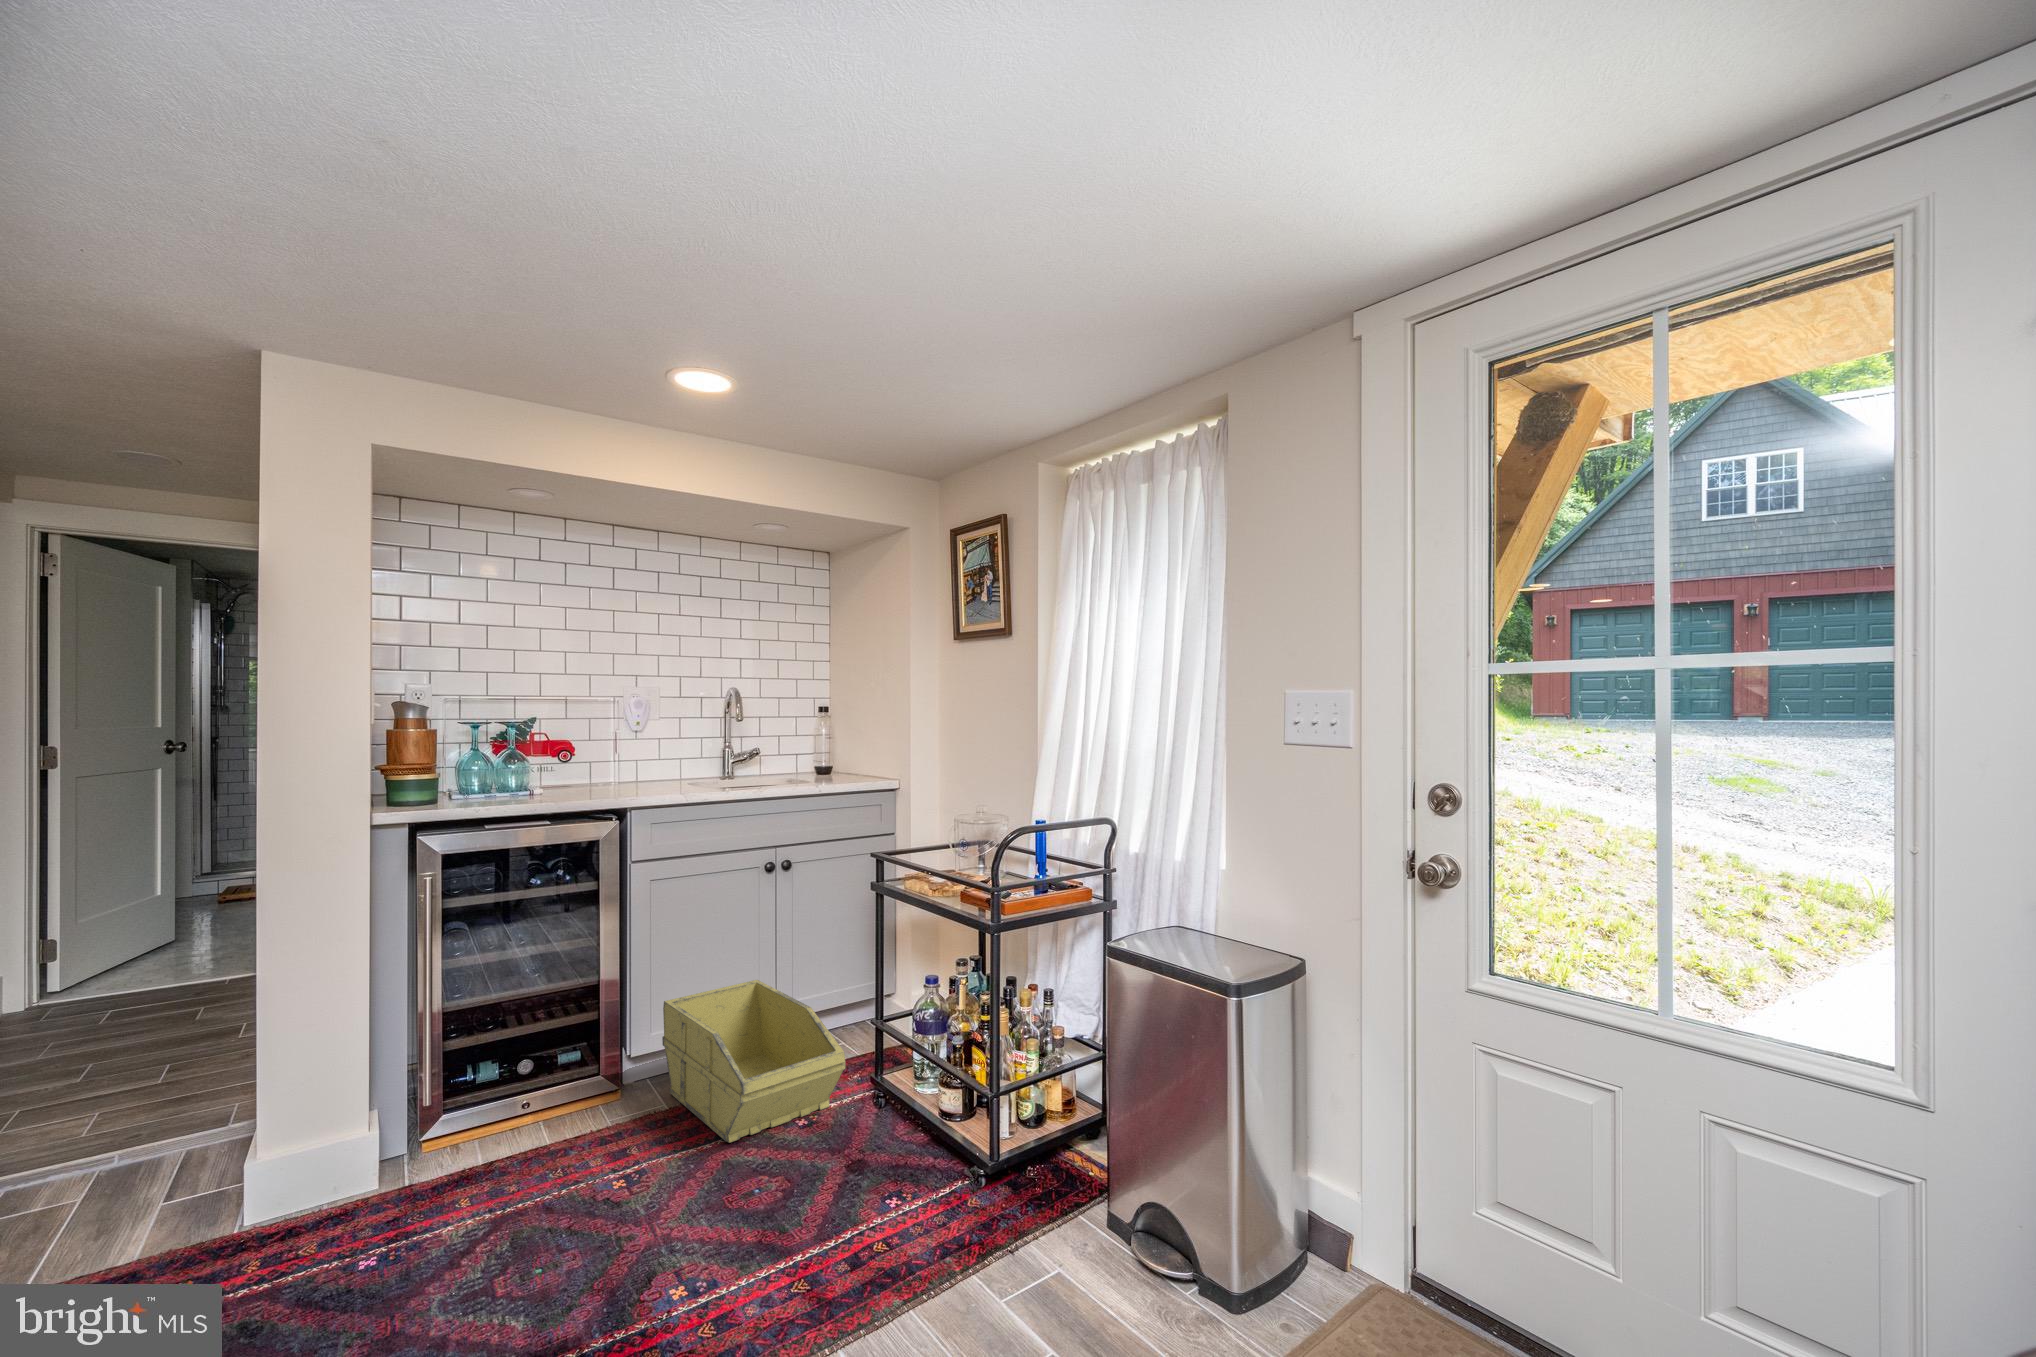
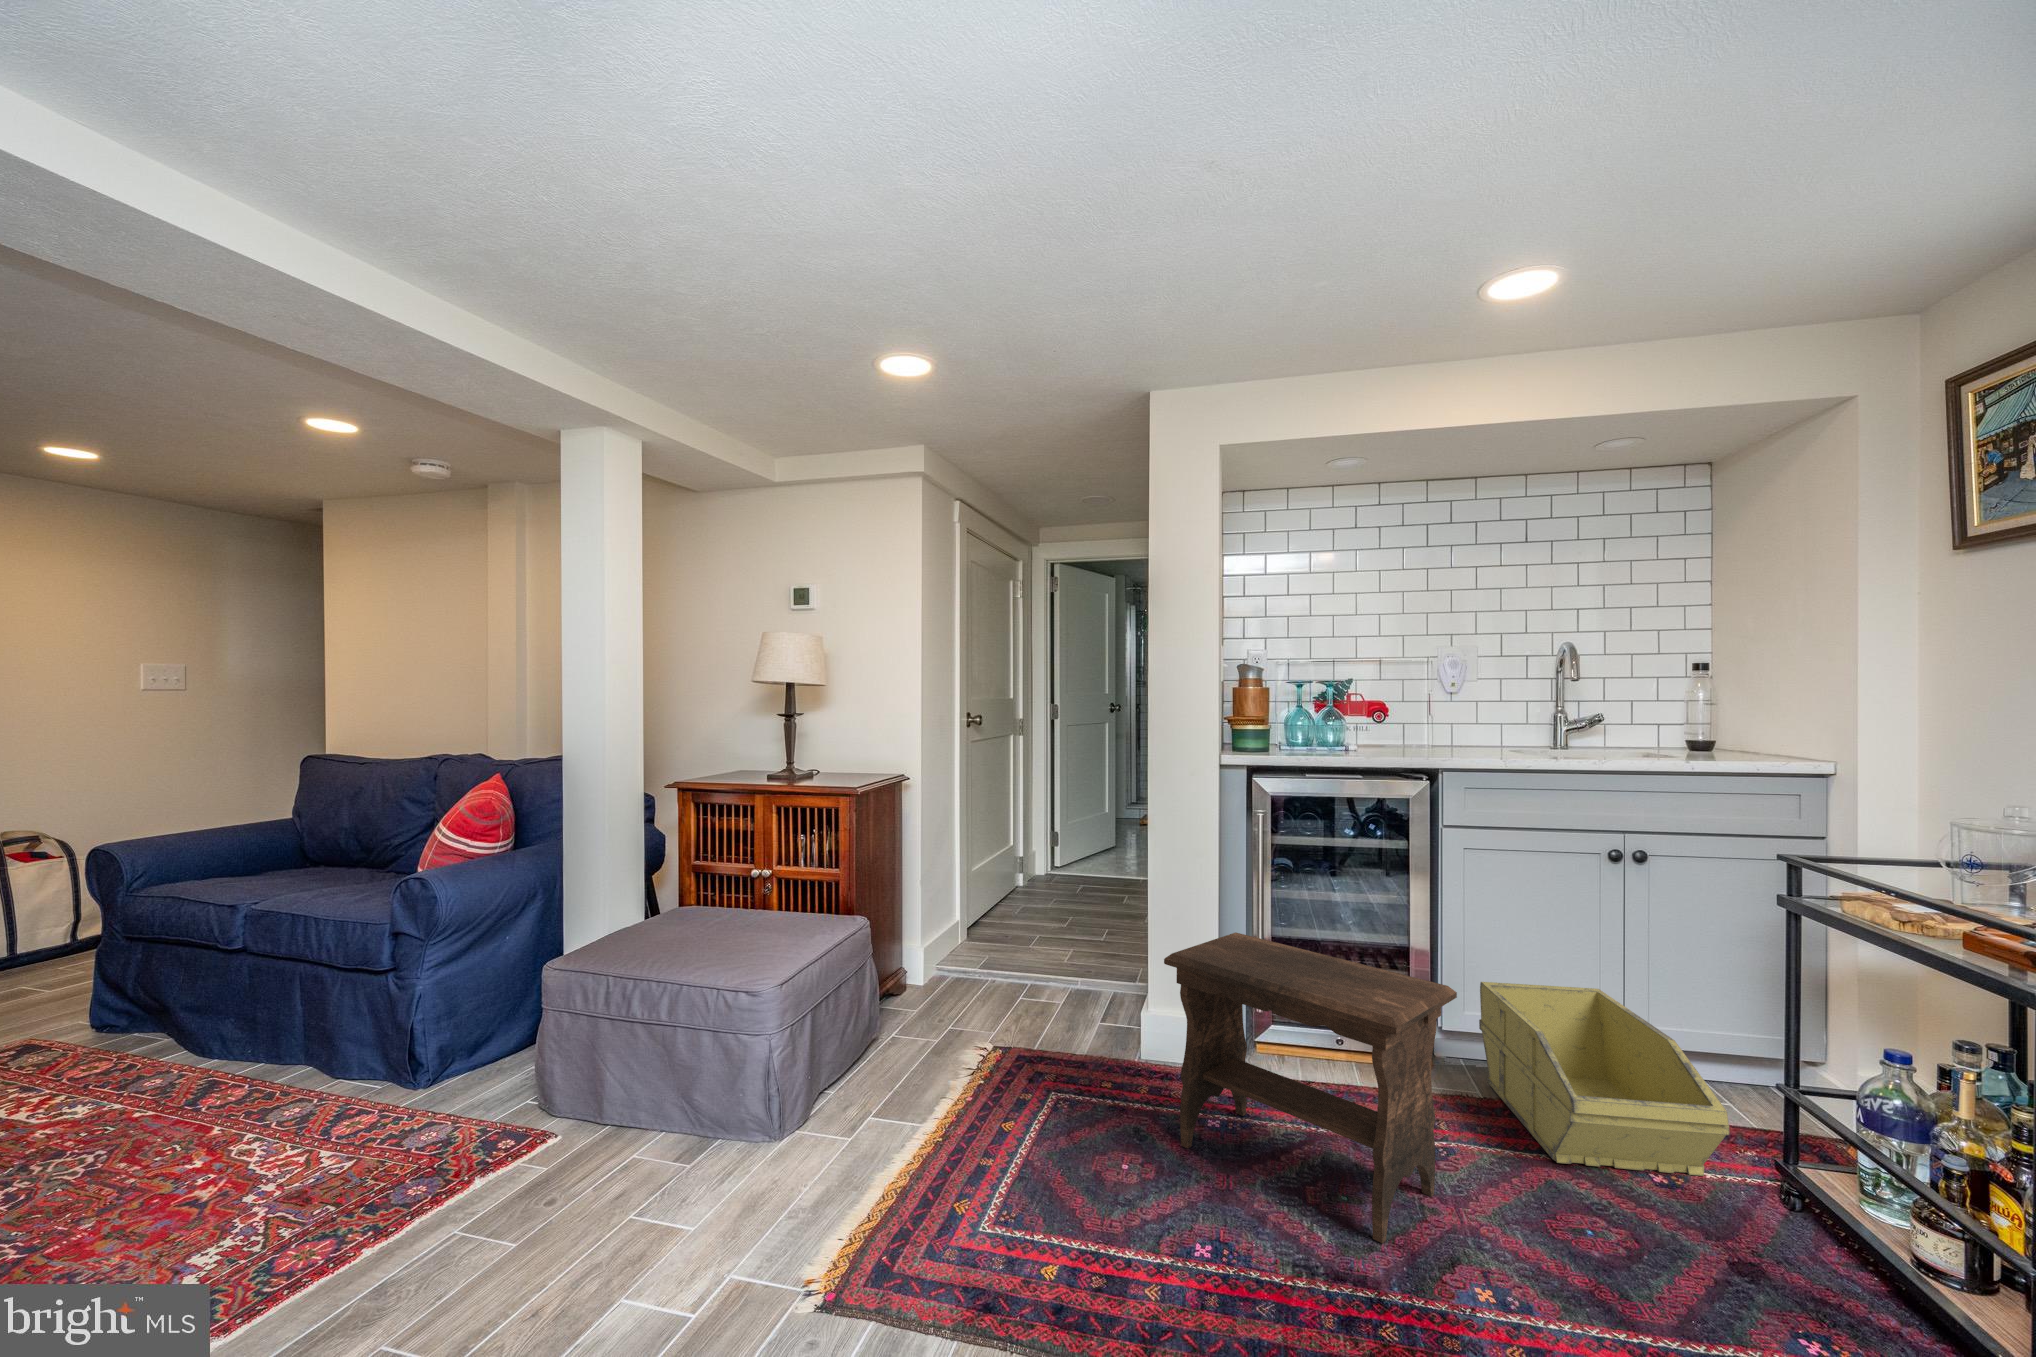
footstool: none [300,1019,651,1310] -> present [1164,932,1457,1243]

